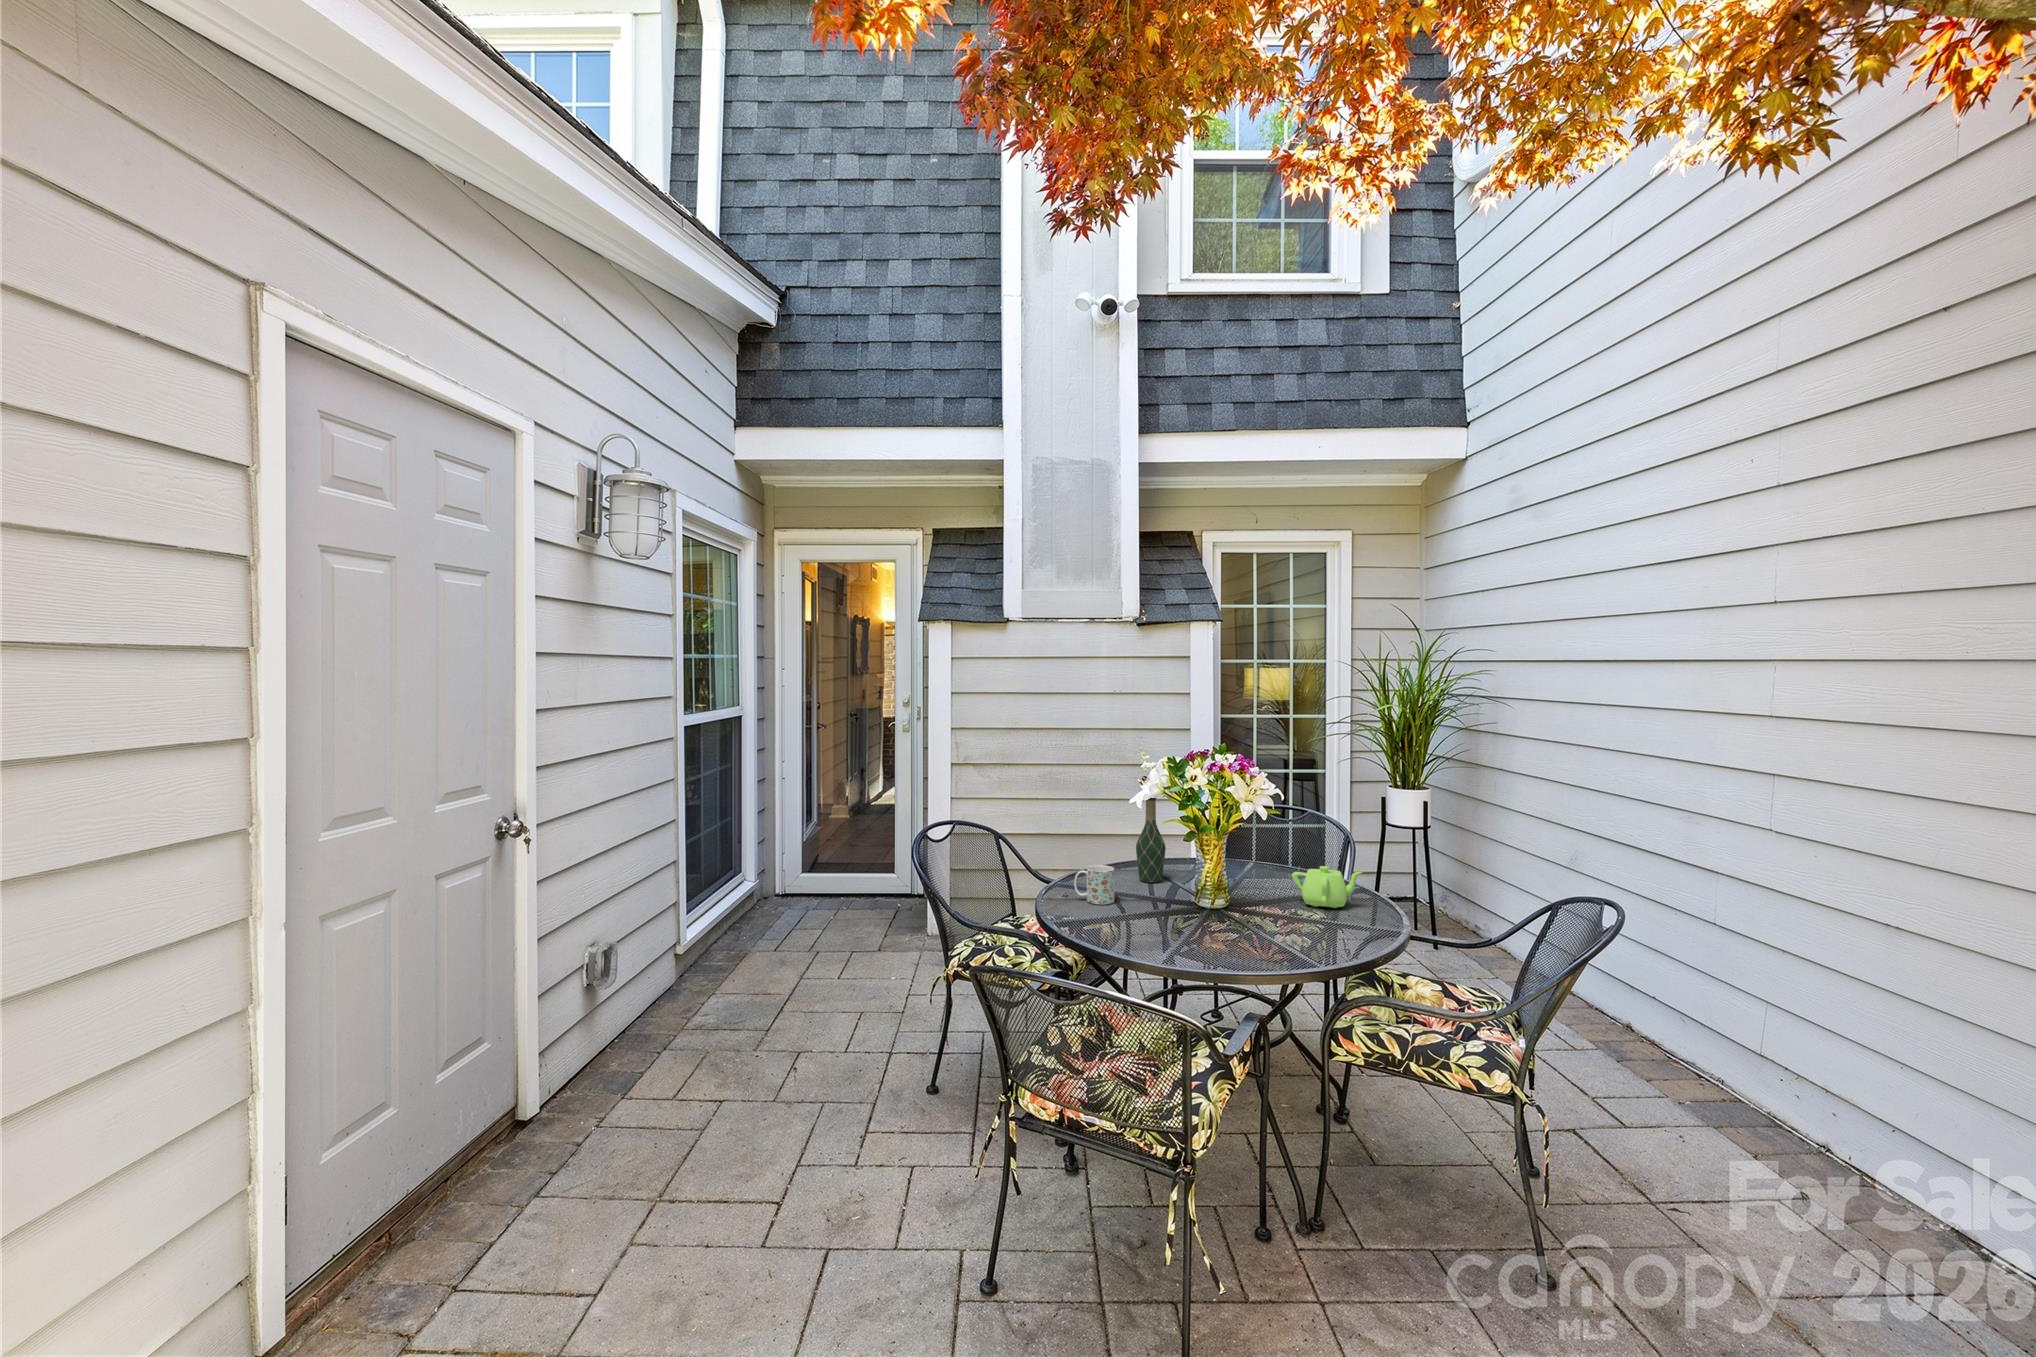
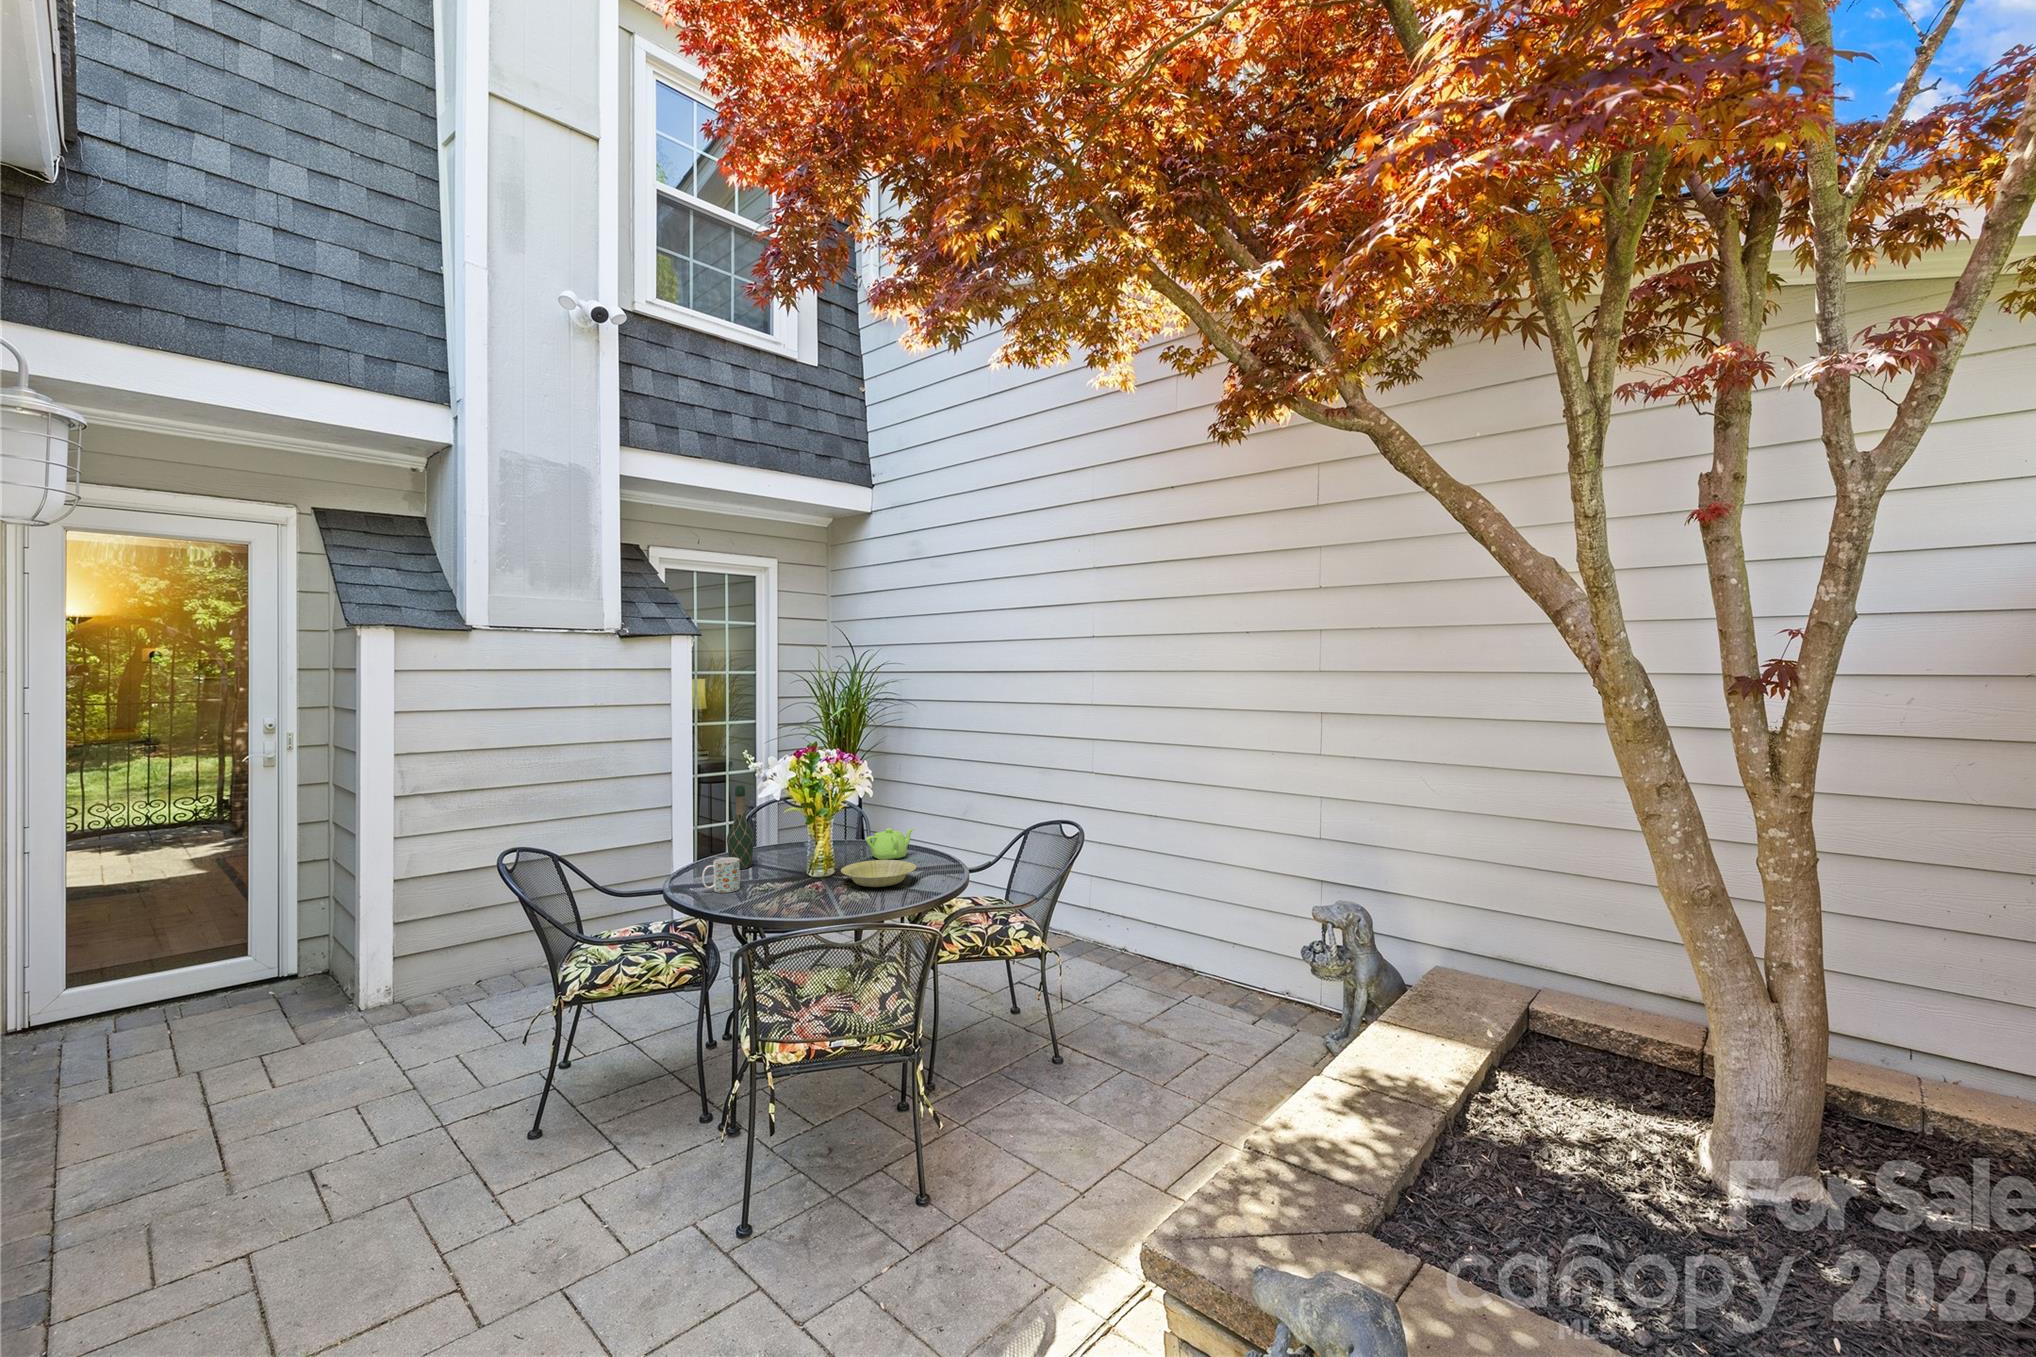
bowl: none [1213,901,1313,939] -> present [841,860,916,887]

